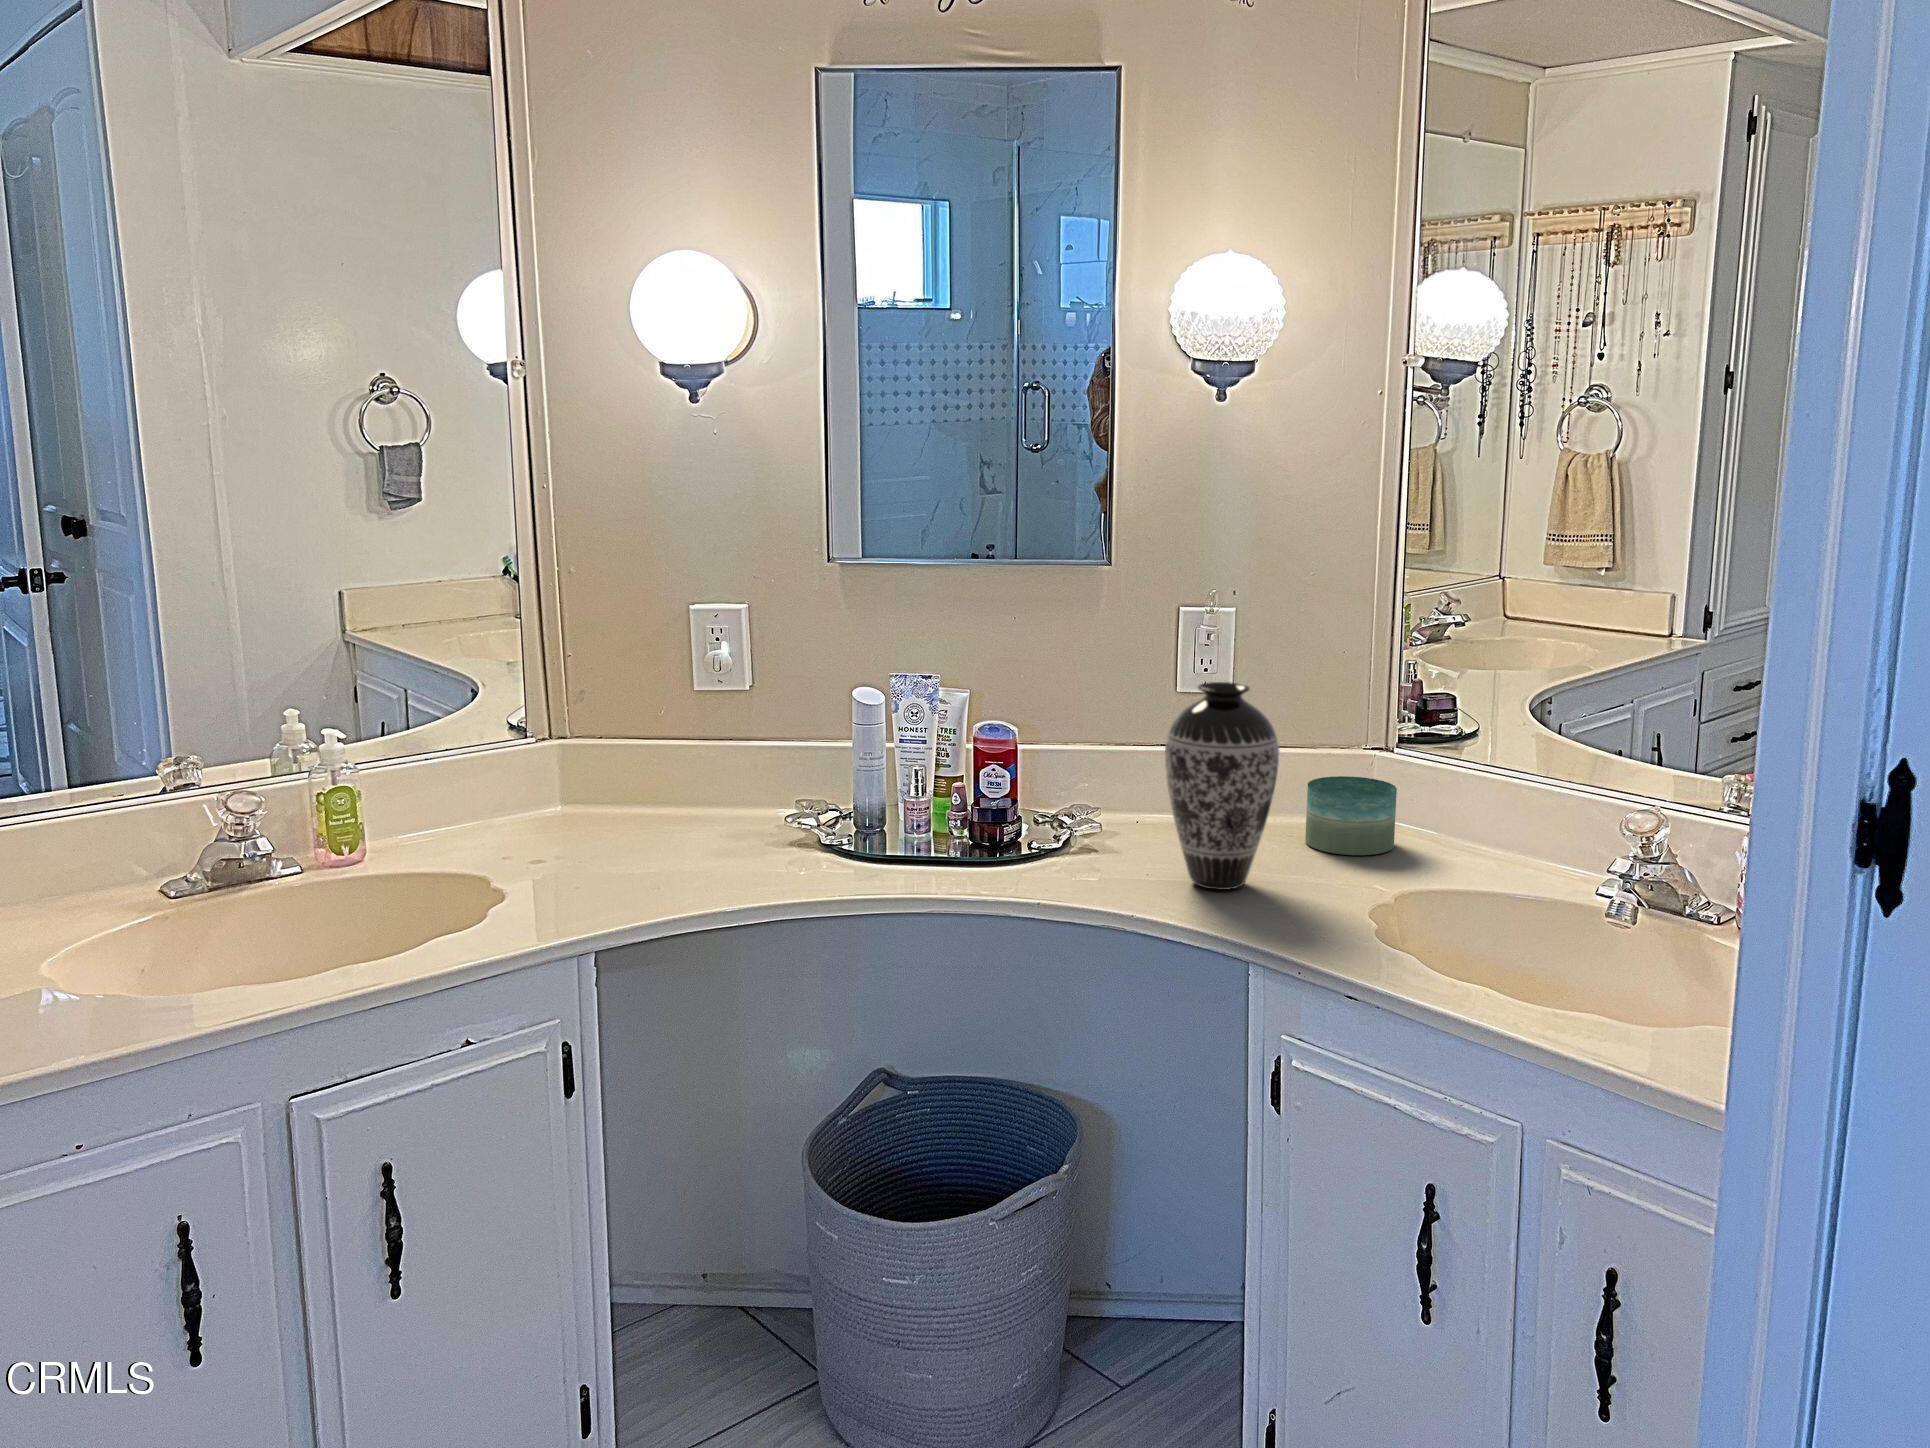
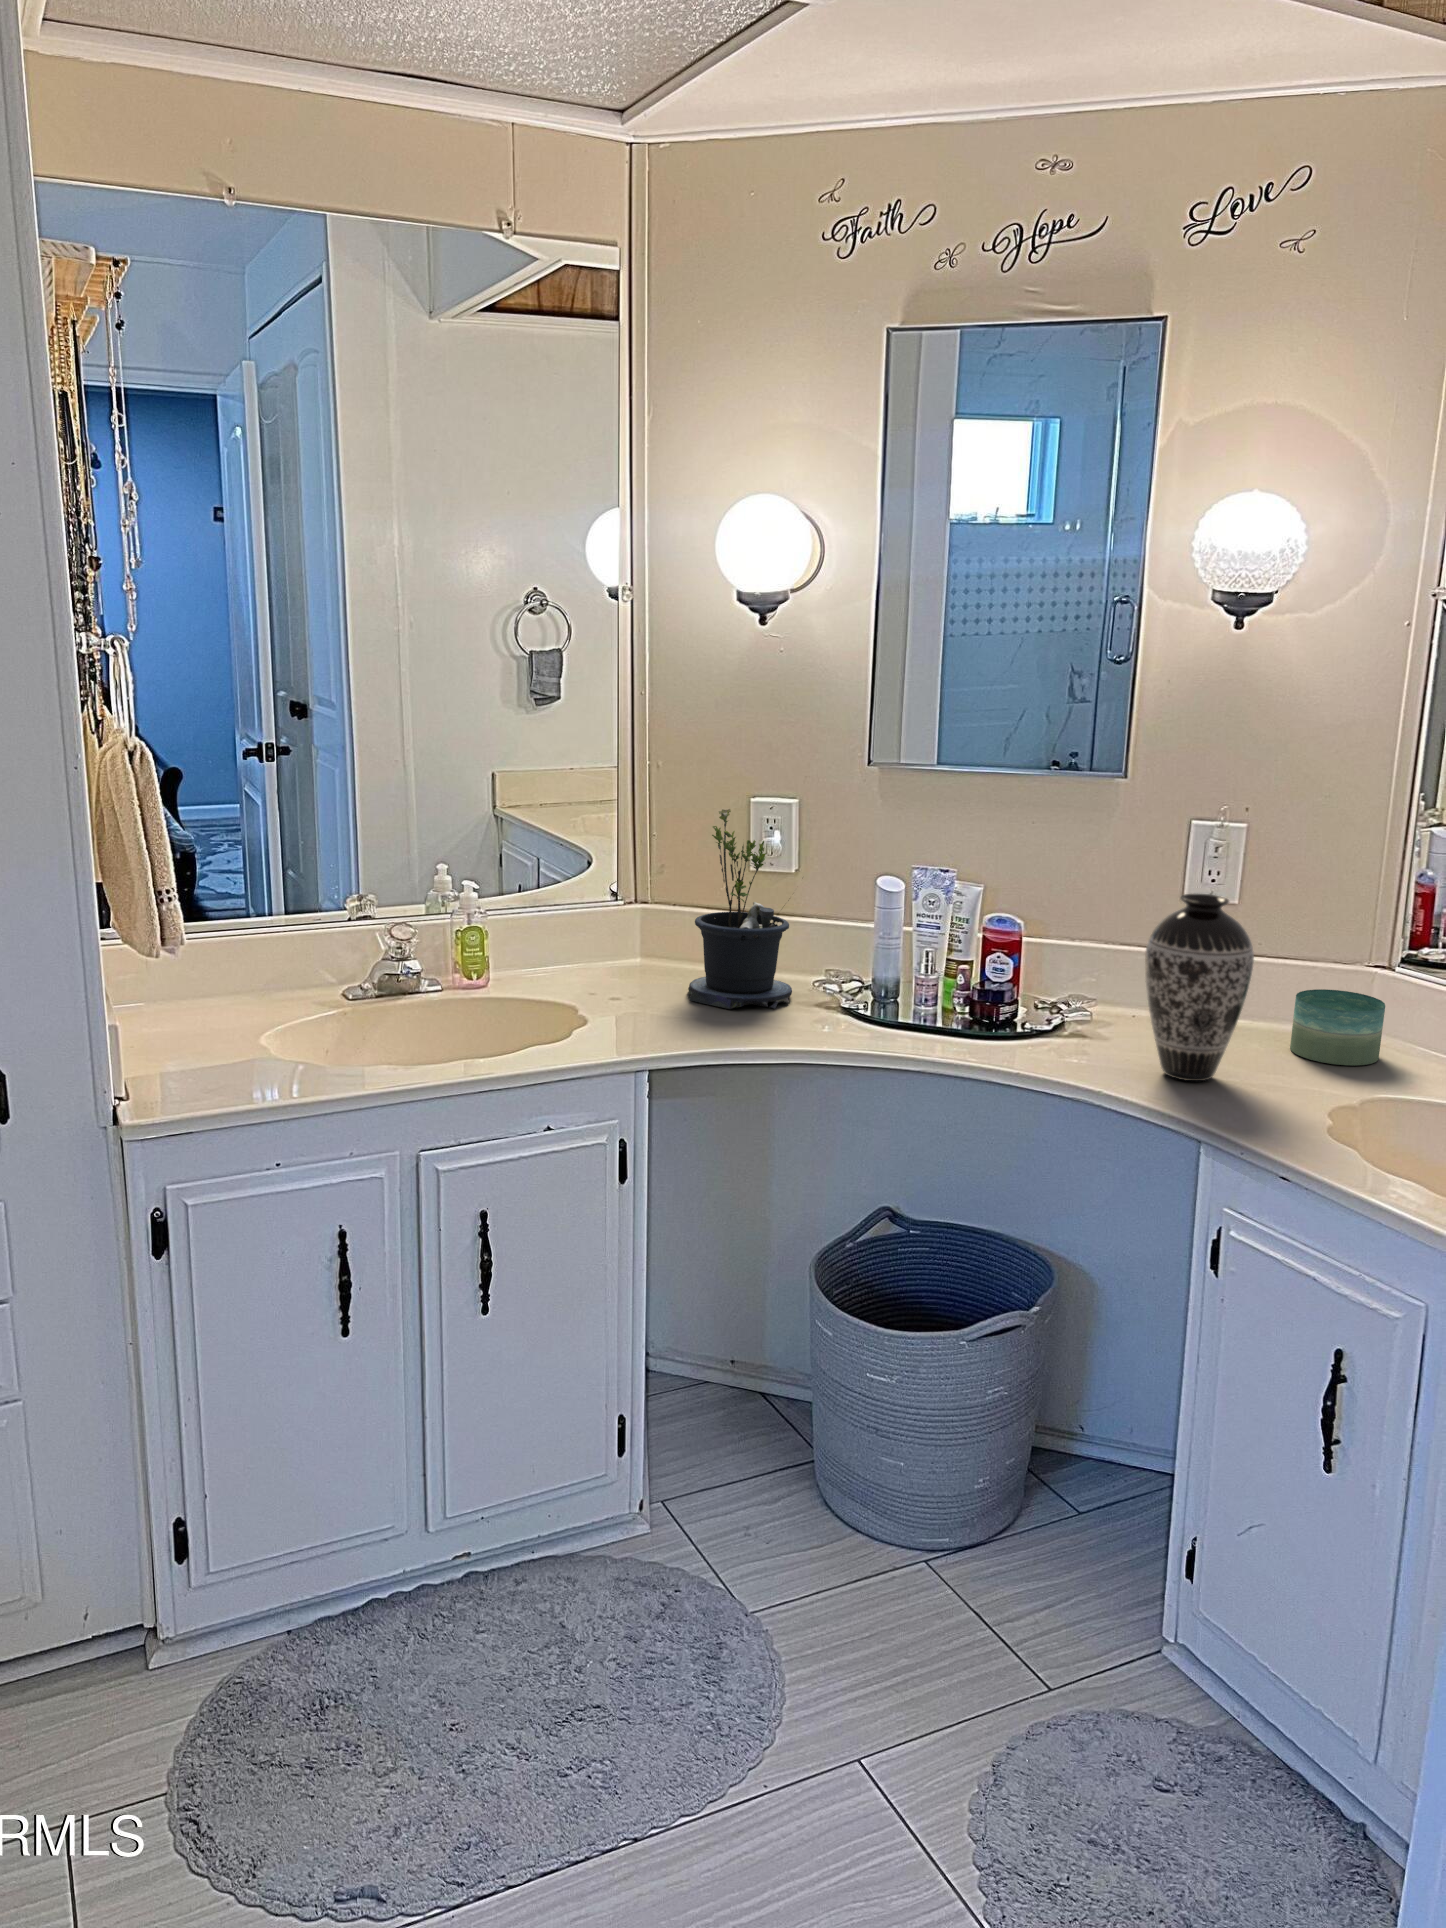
potted plant: none [630,621,762,860] -> present [688,809,792,1009]

